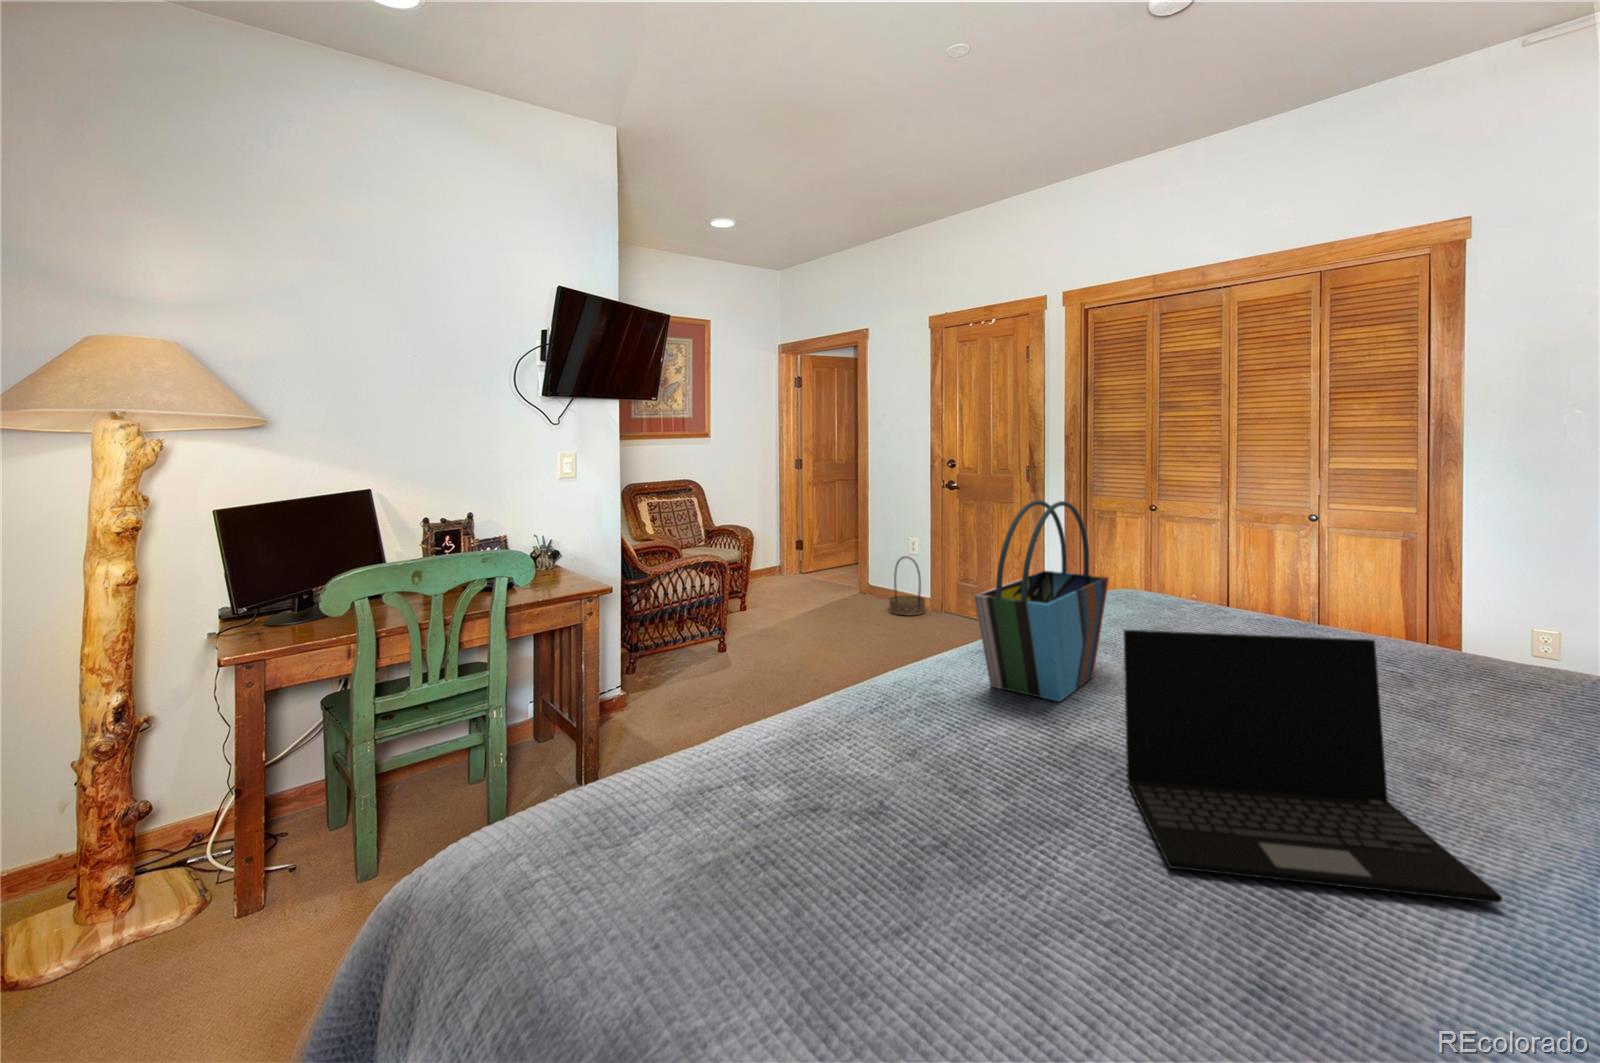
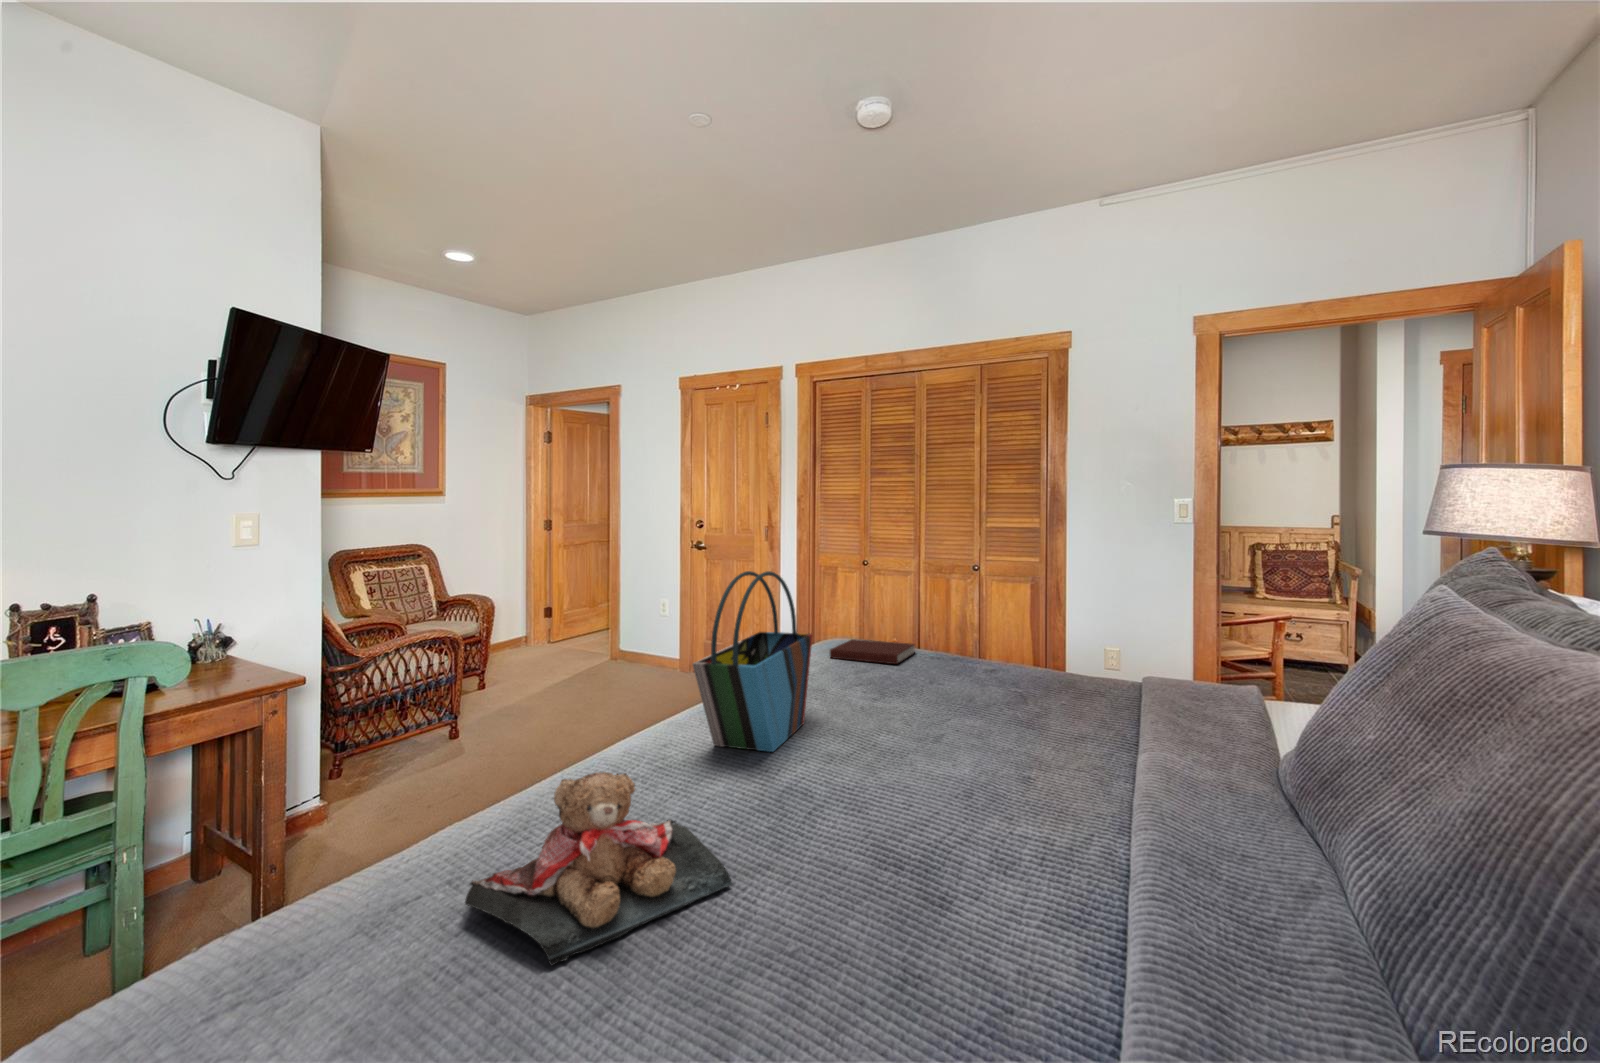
basket: present [889,556,925,616] -> none [638,616,675,674]
notebook: none [1116,592,1228,625] -> present [830,639,915,664]
laptop: present [1124,629,1502,903] -> none [811,674,1067,890]
teddy bear: none [755,691,1028,879] -> present [465,772,732,966]

